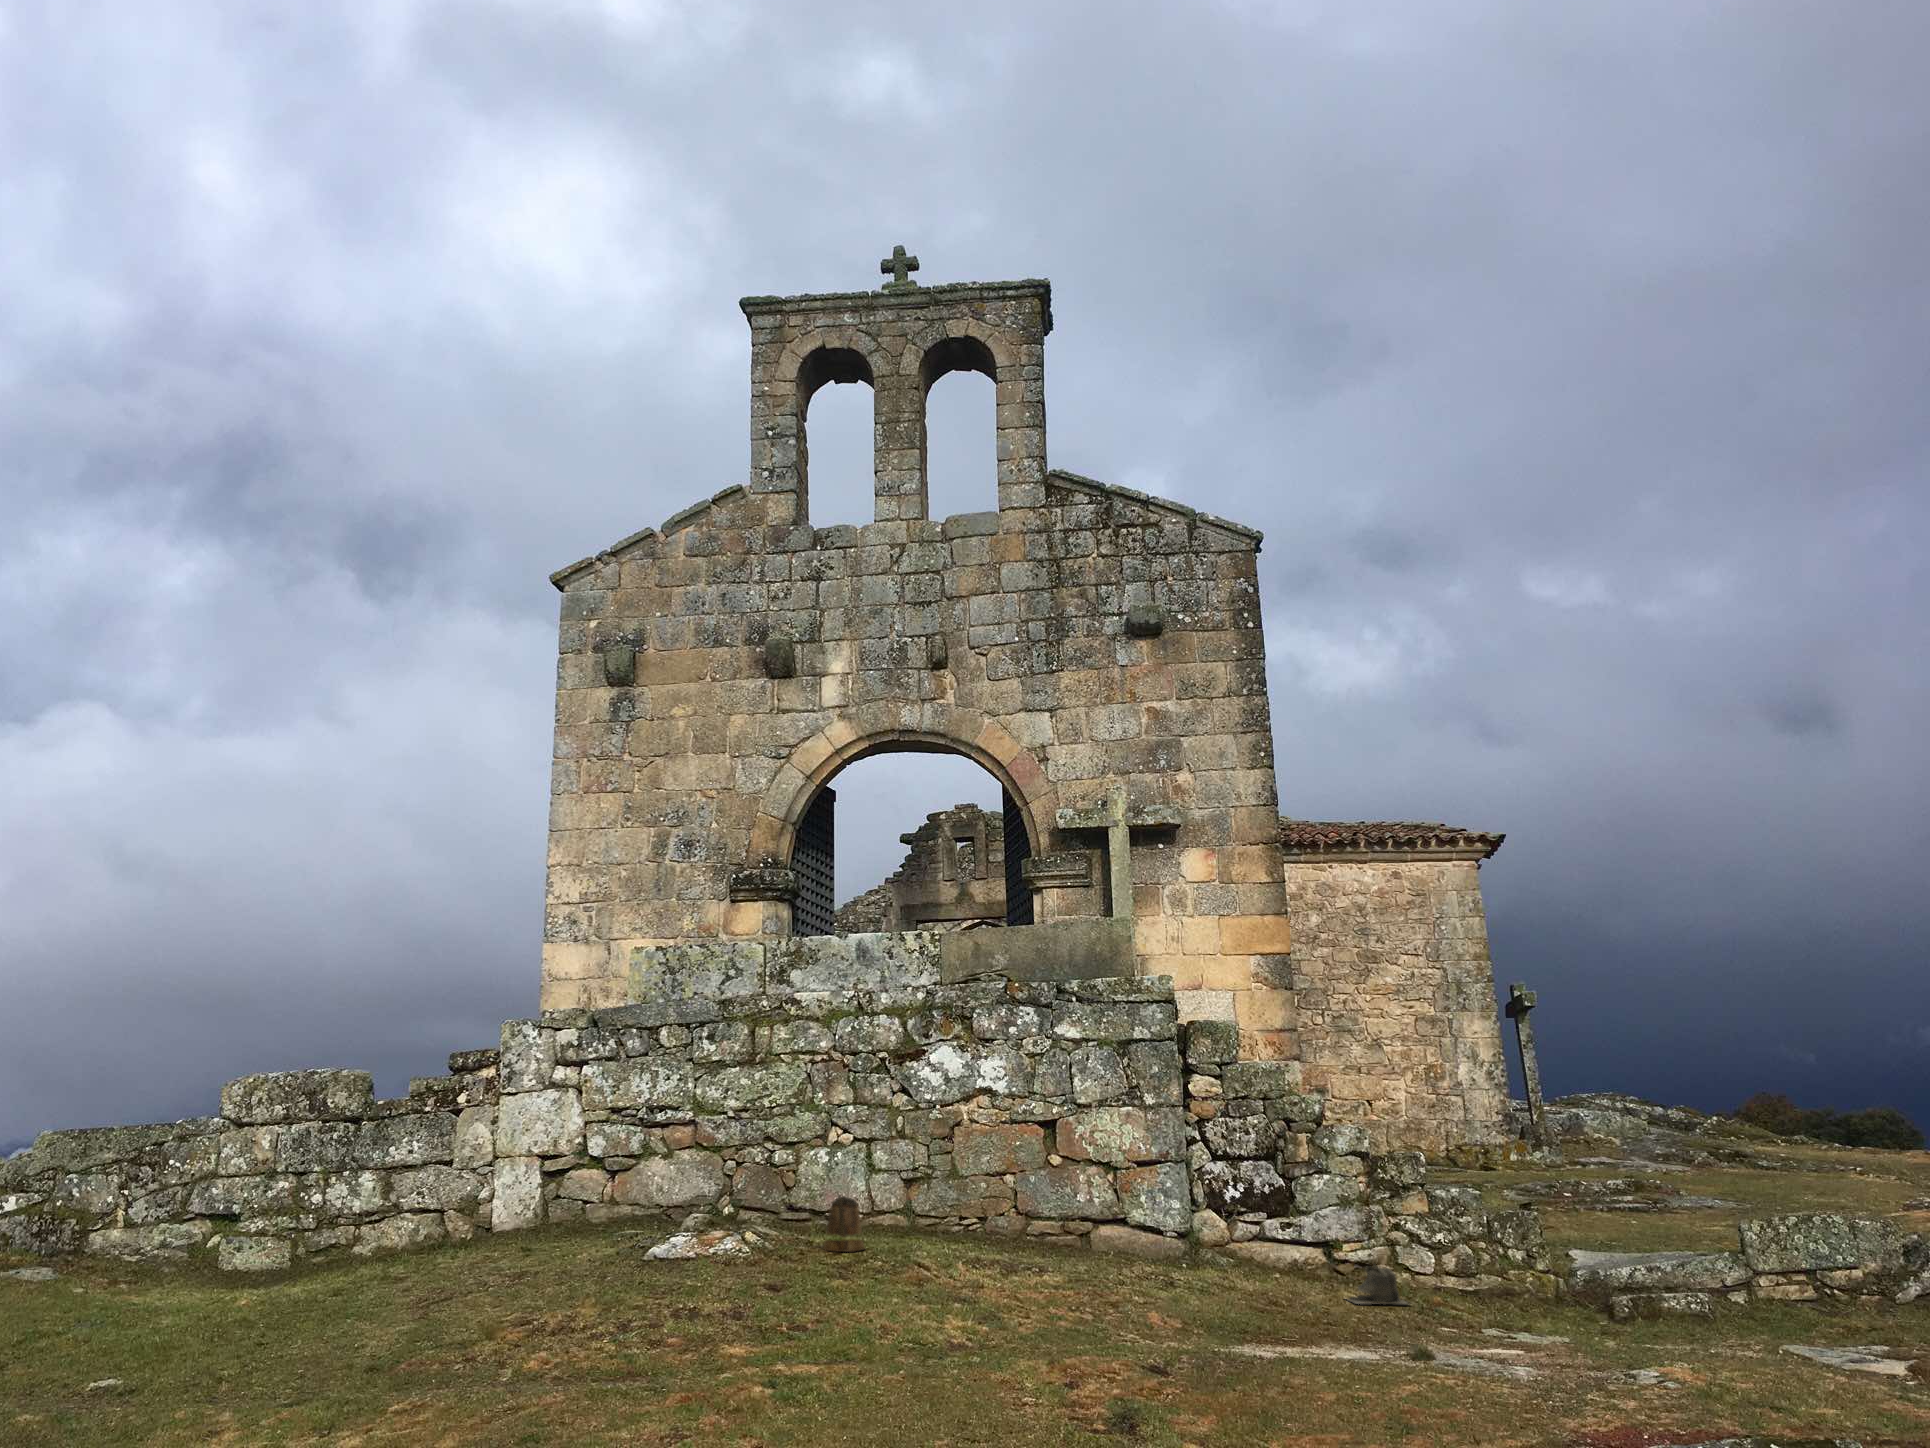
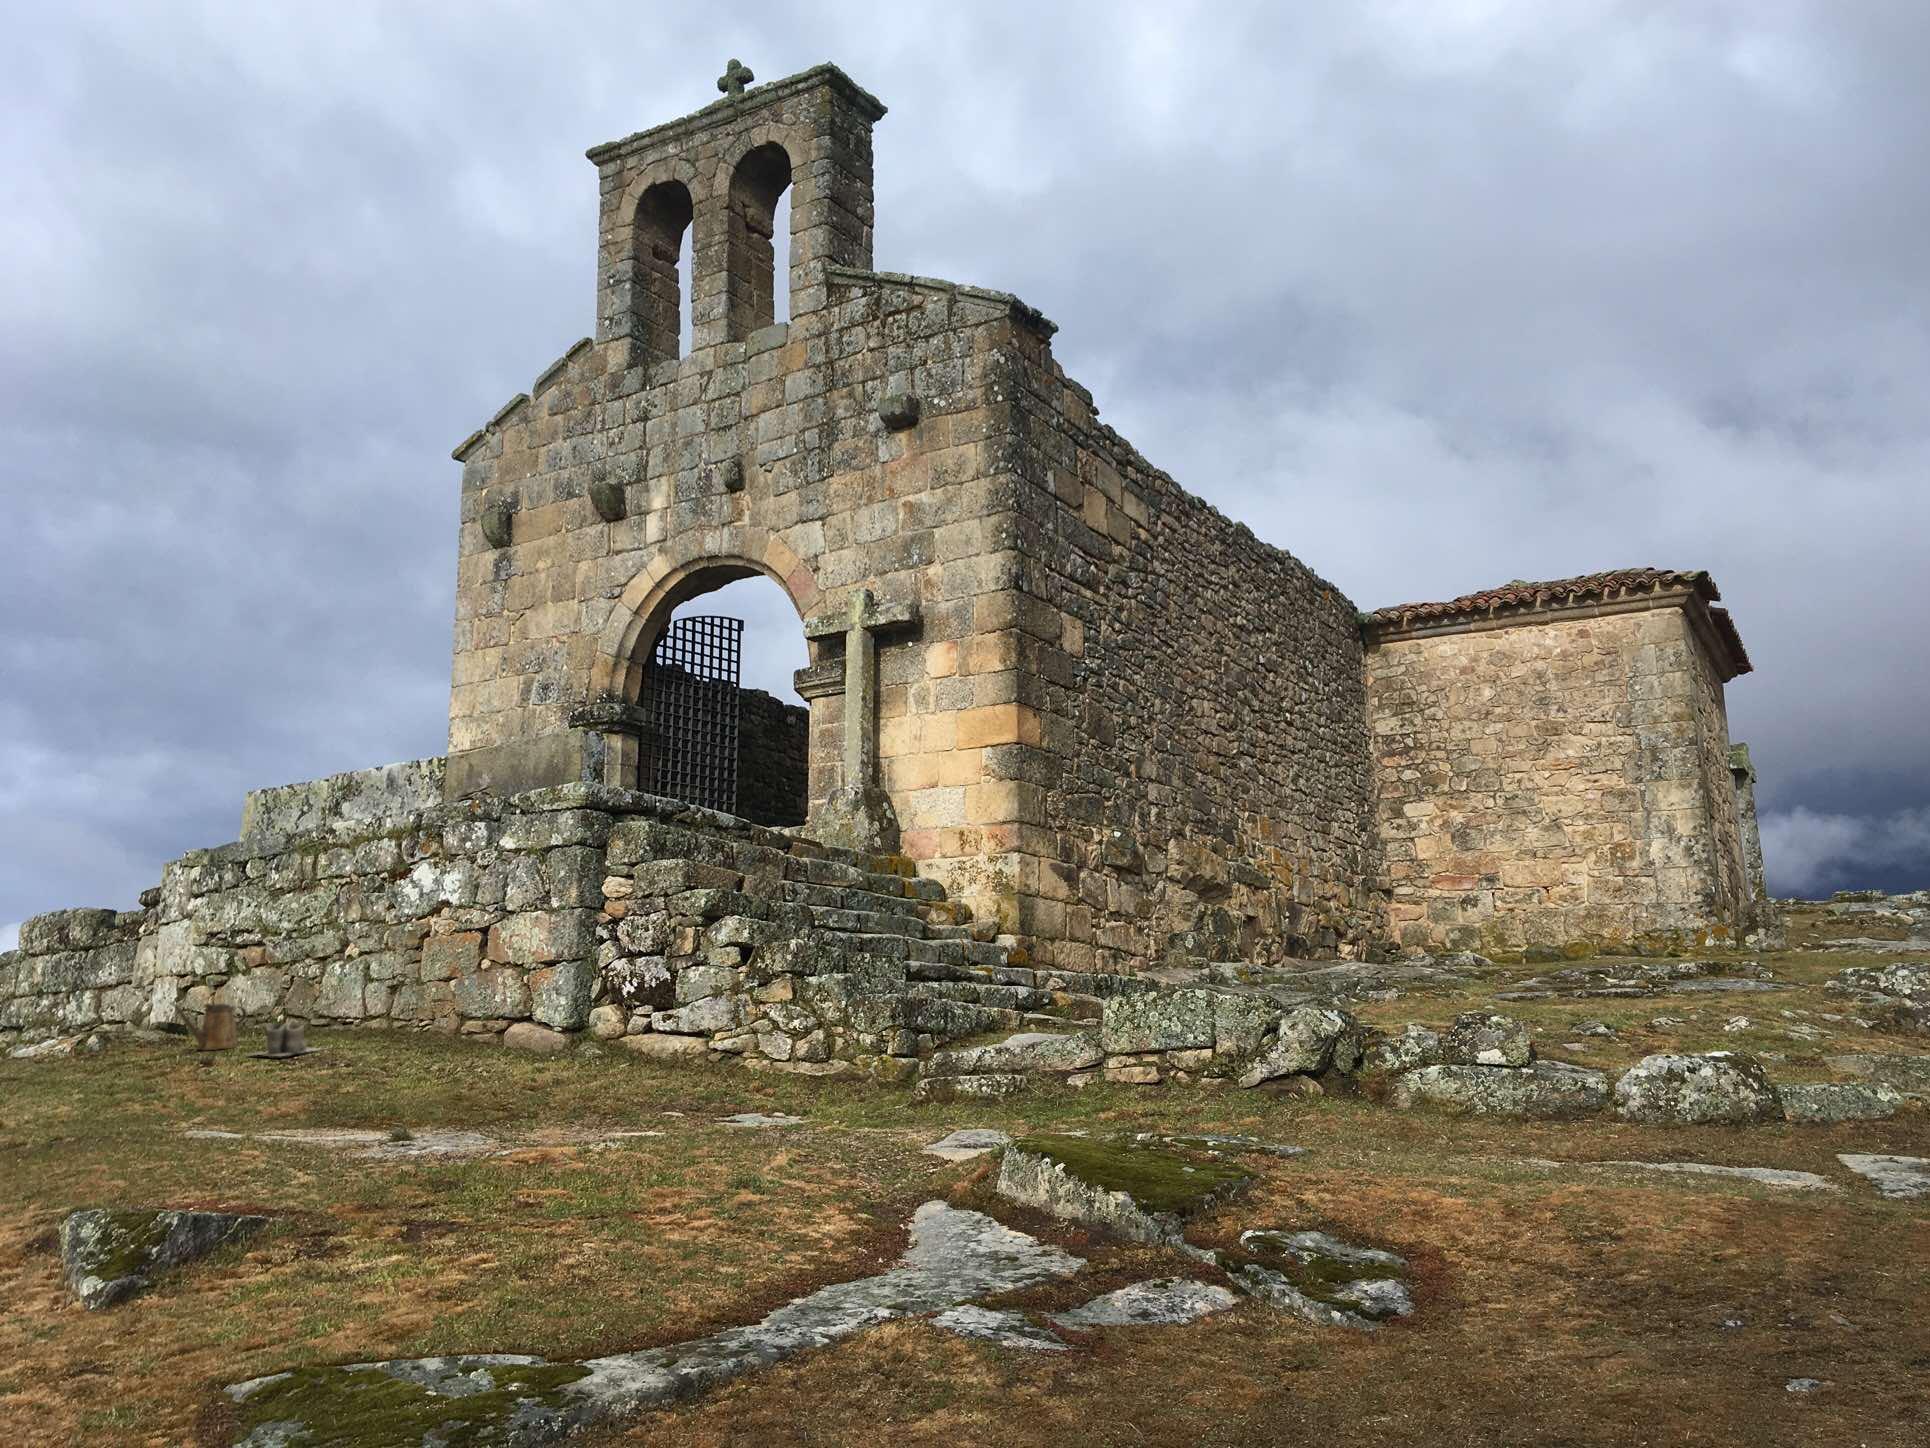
boots: present [1344,1264,1407,1304] -> present [256,1021,319,1056]

